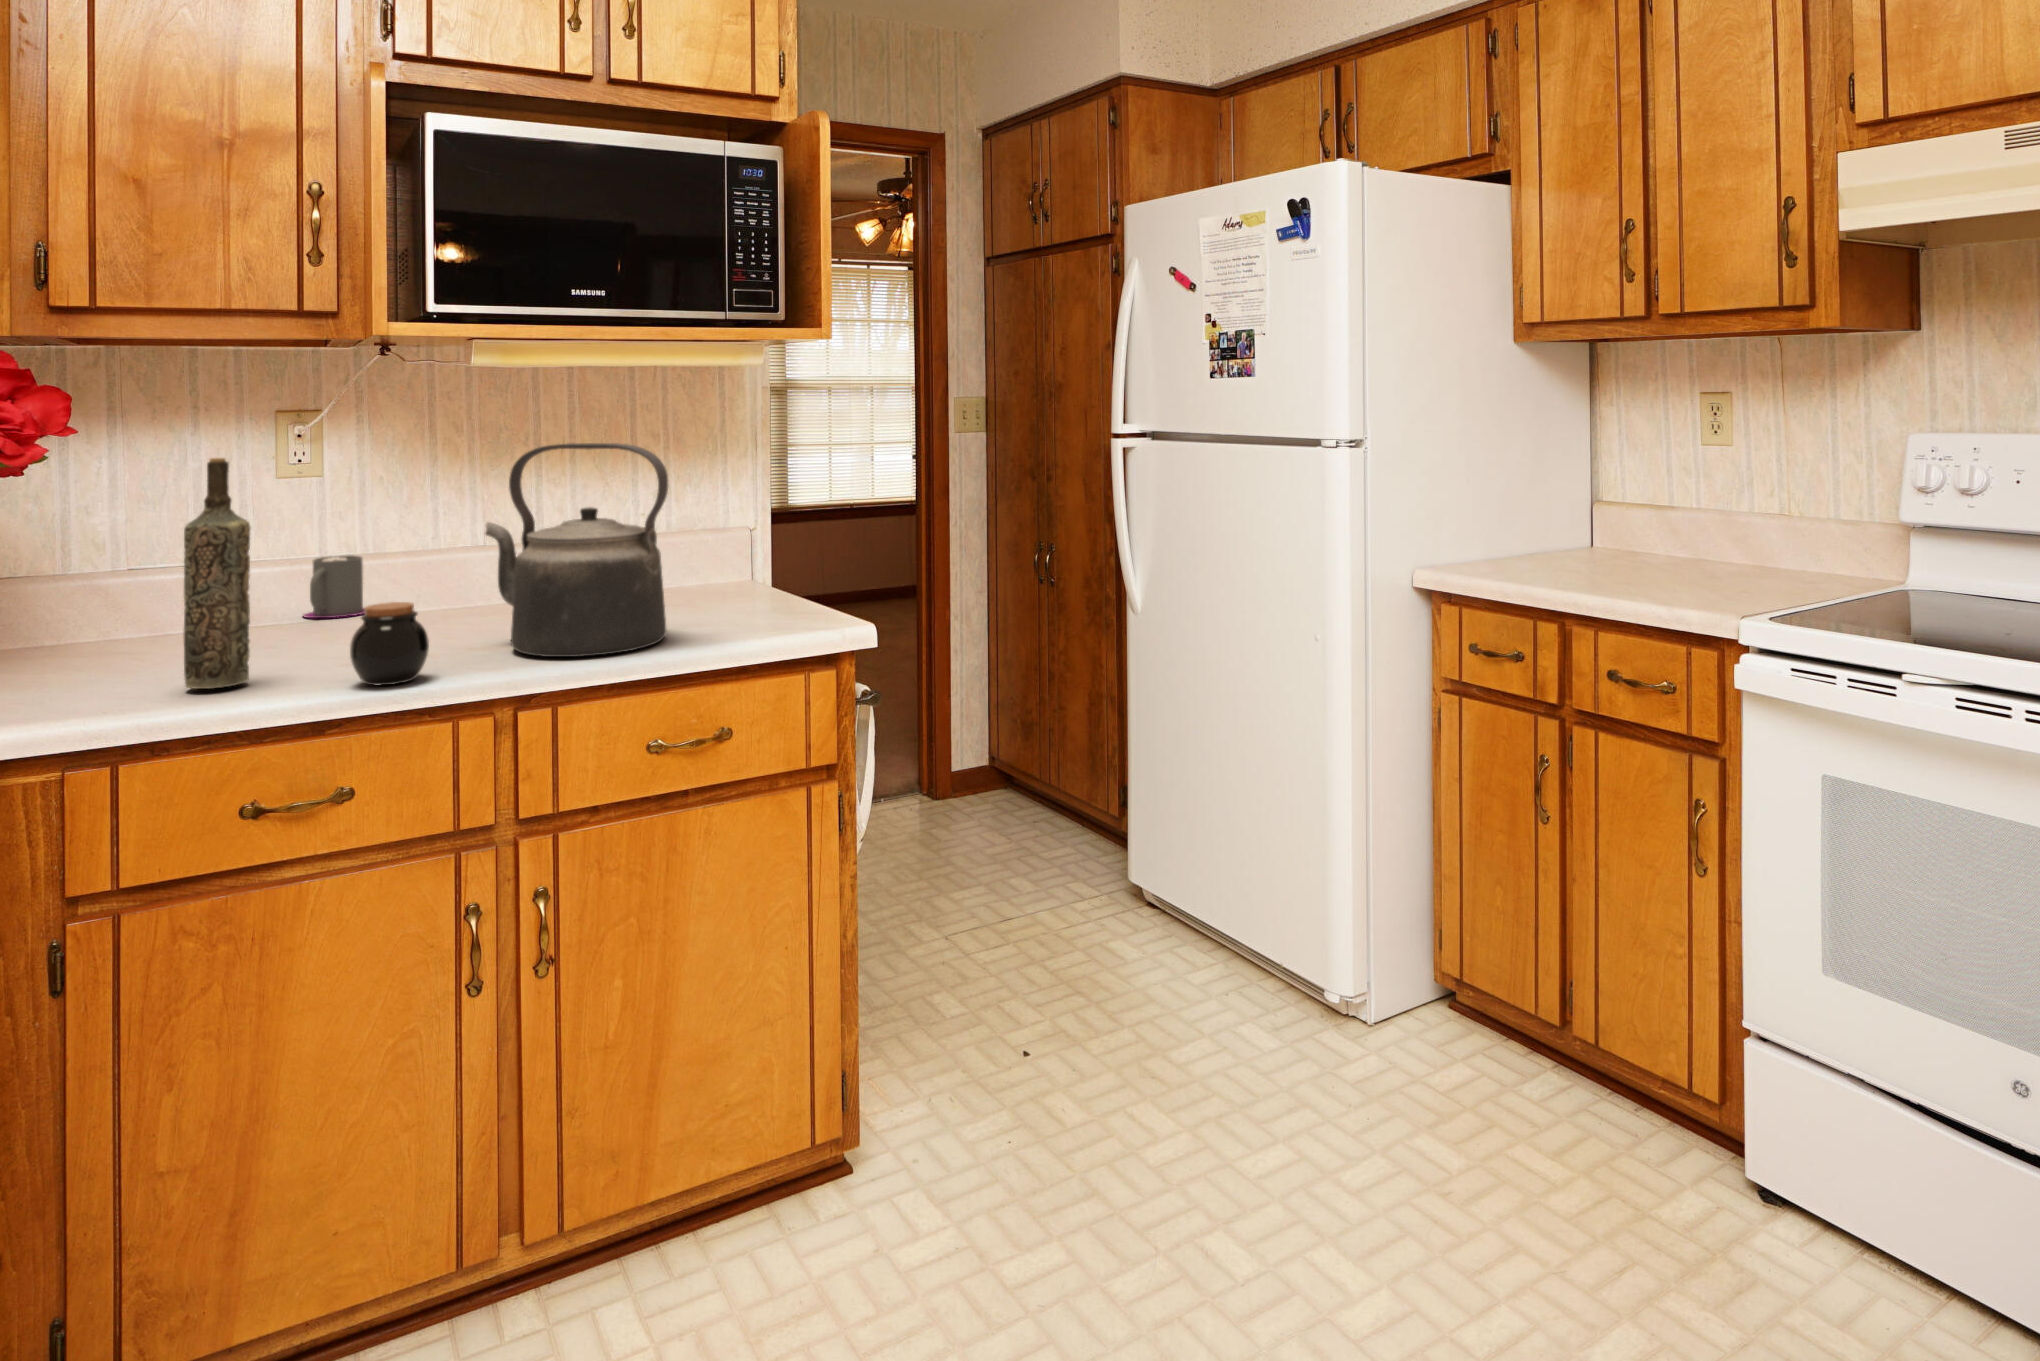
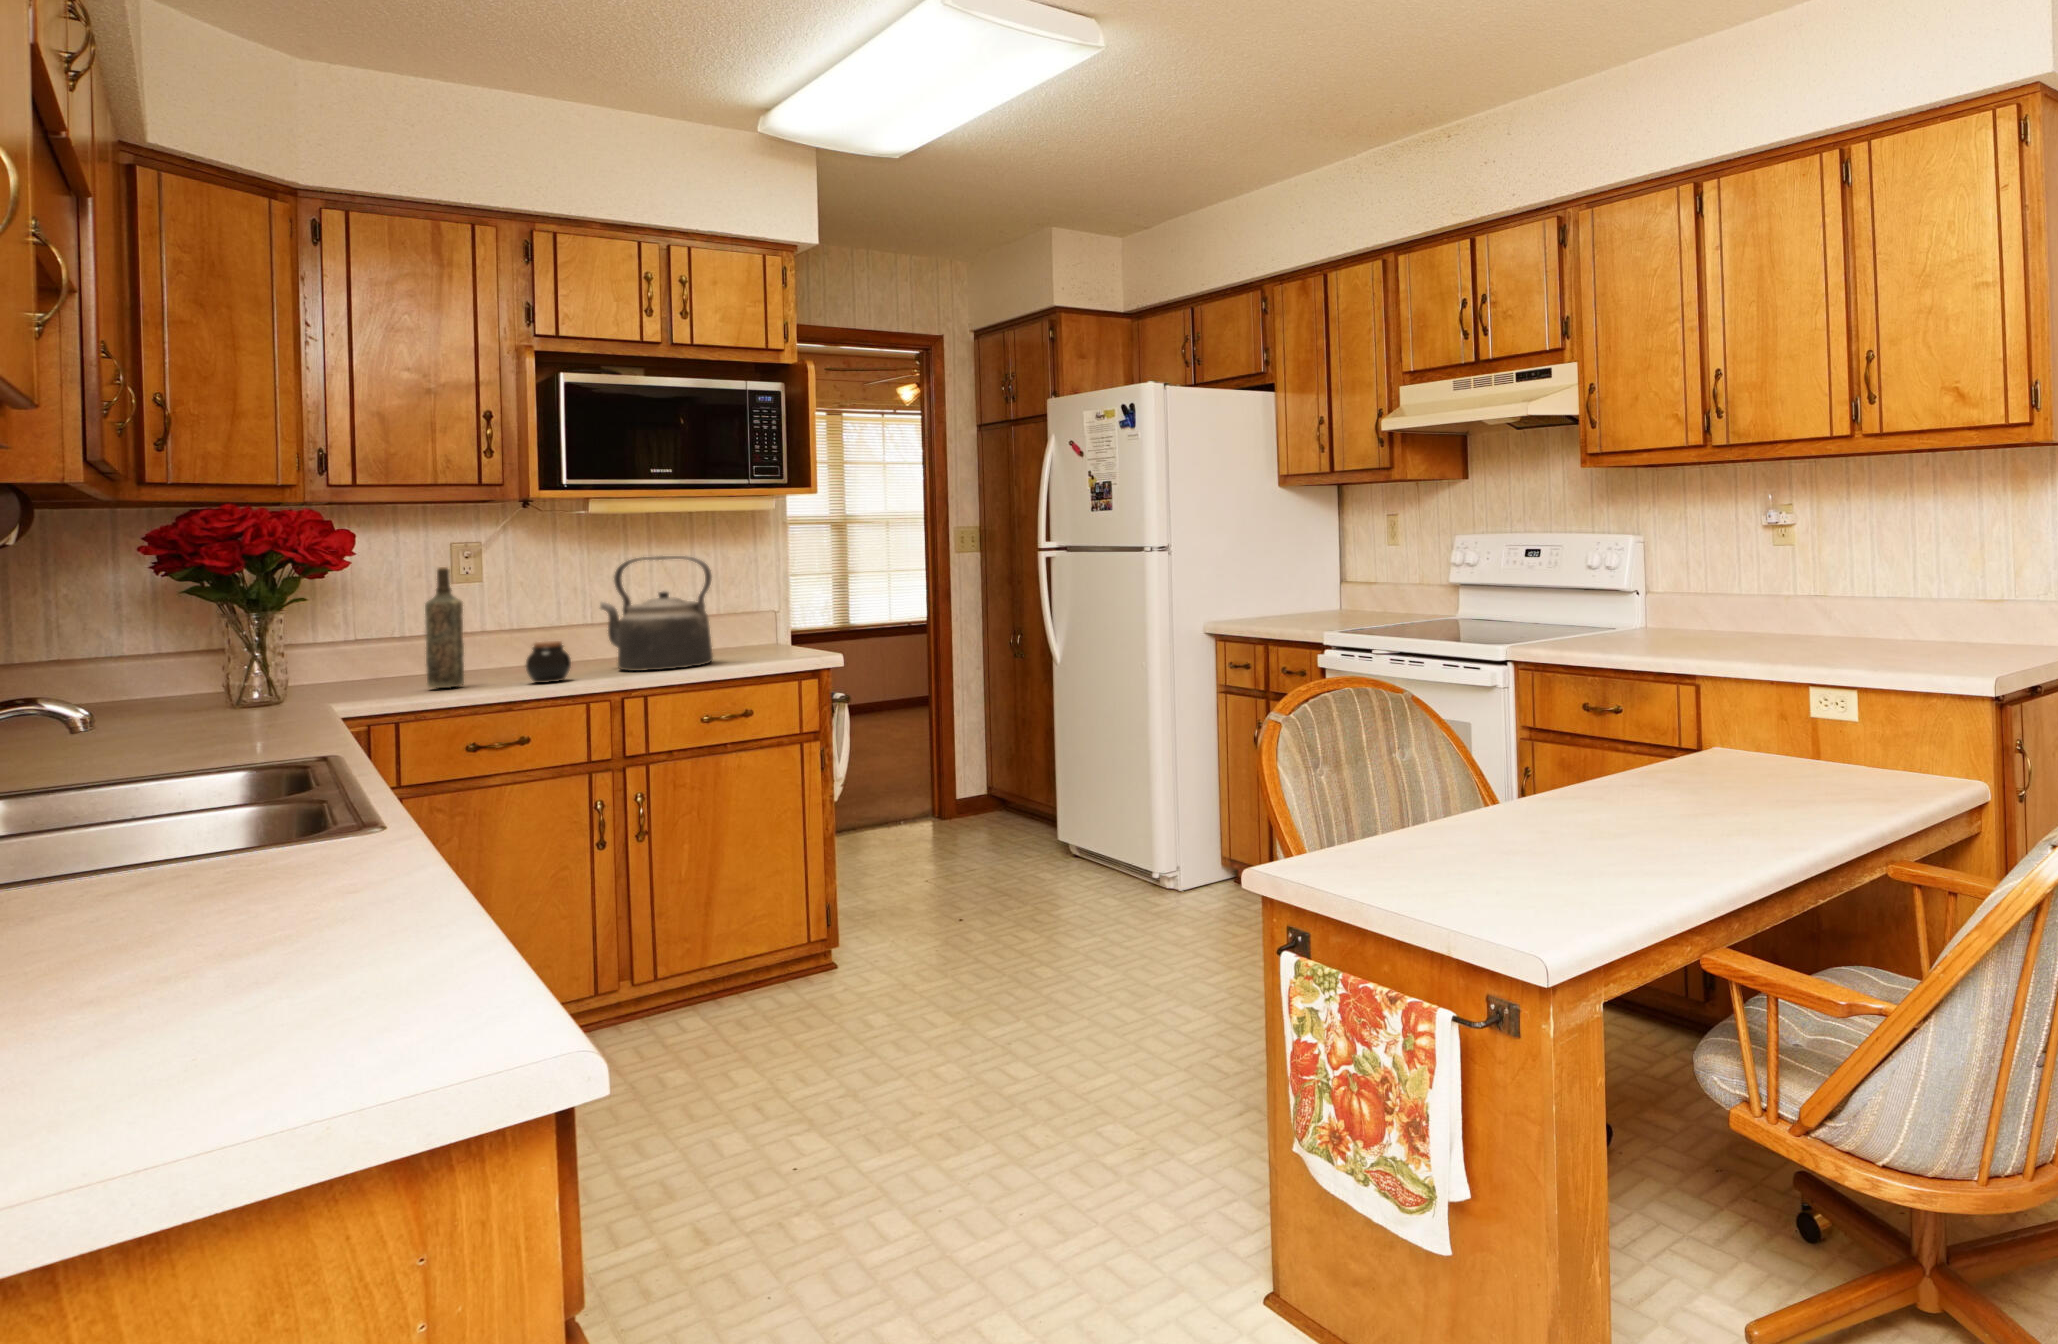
mug: present [303,555,365,618] -> none [474,630,521,667]

